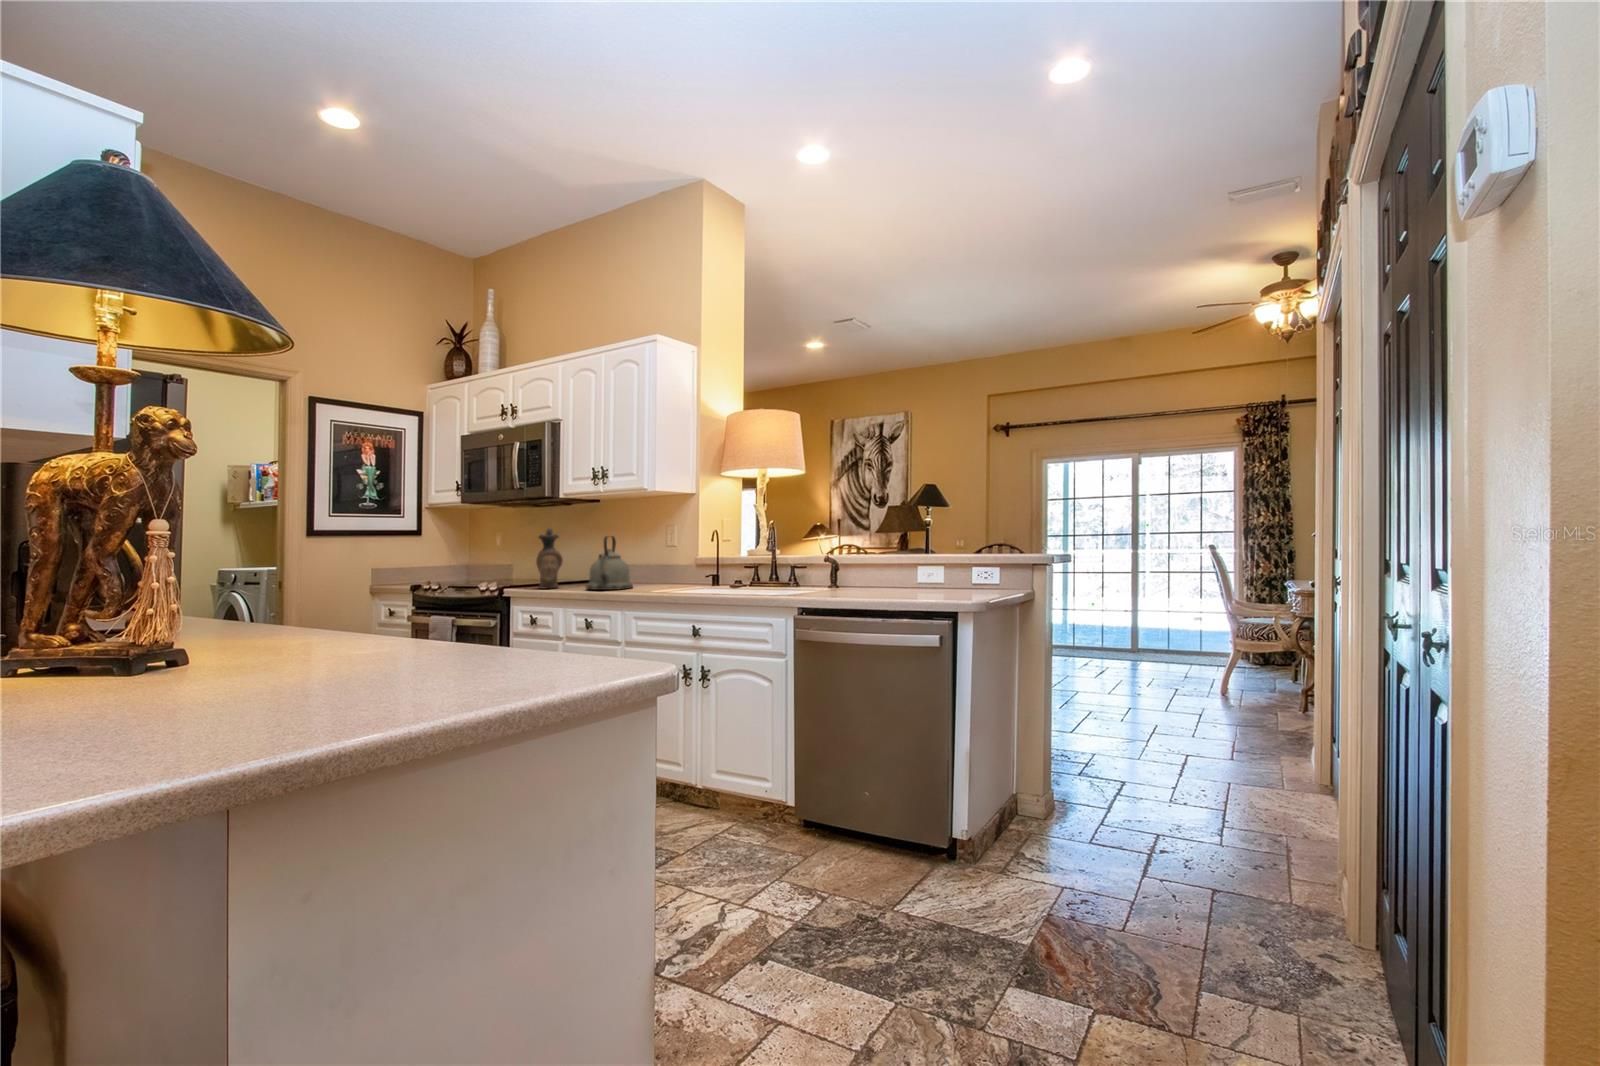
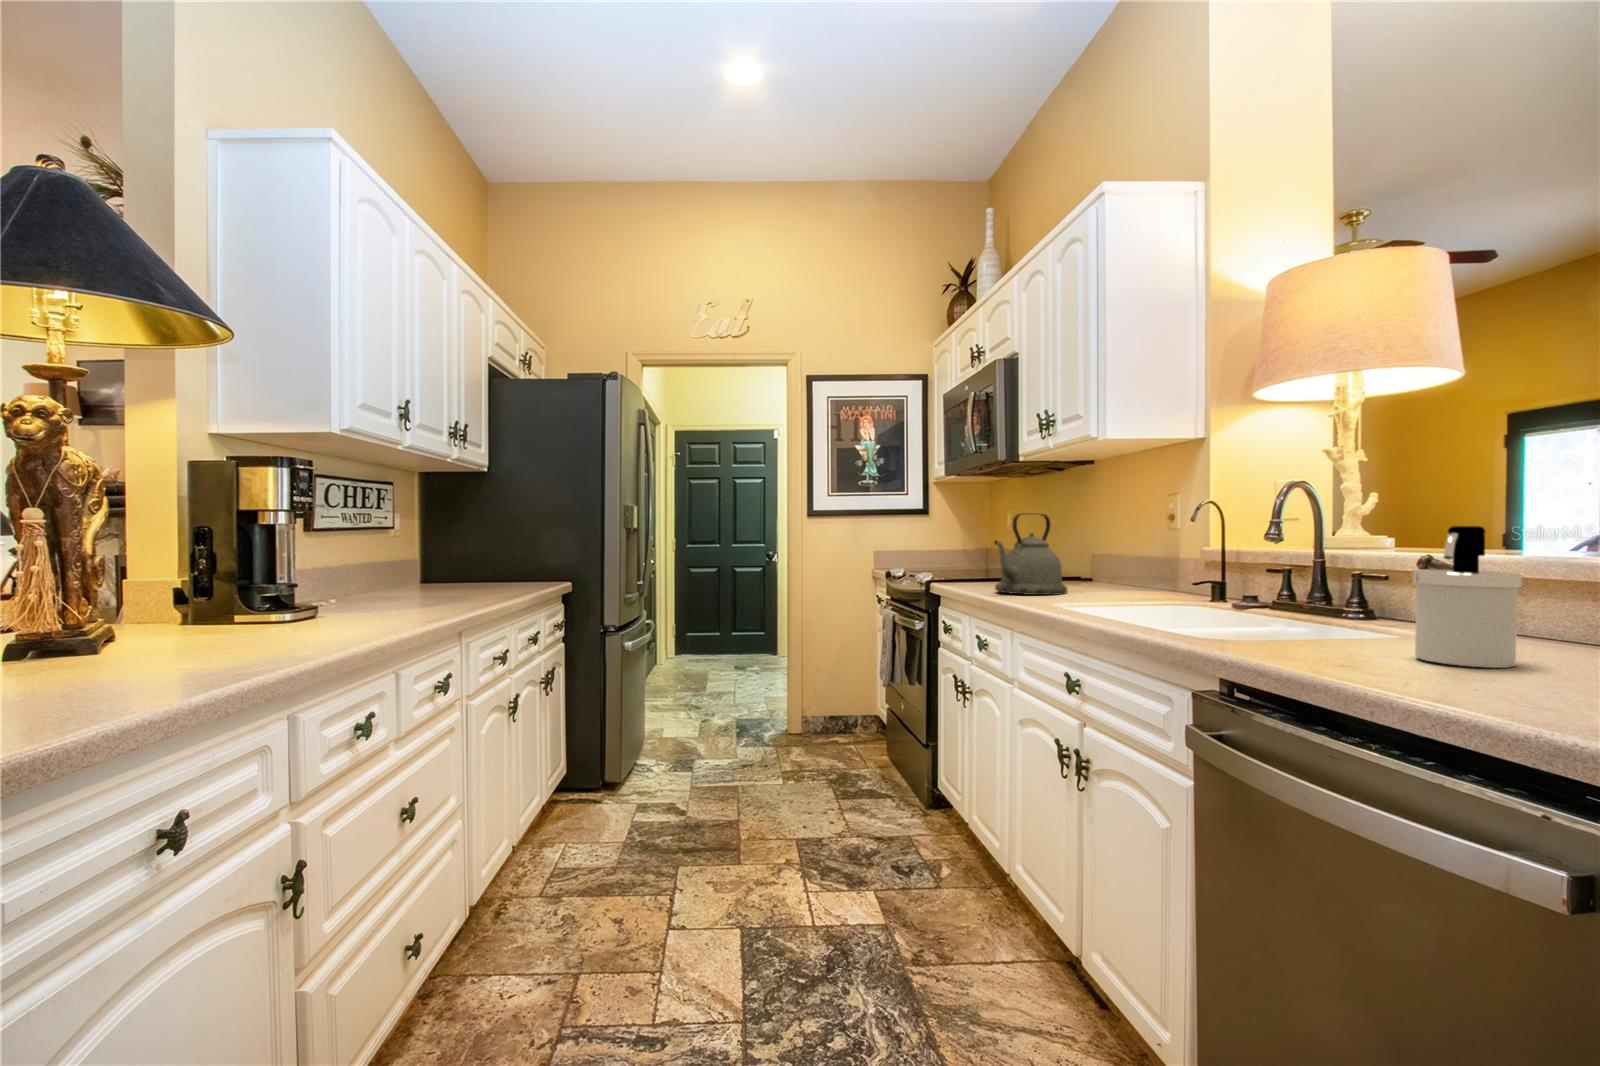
ceramic pitcher: present [536,528,563,588] -> none [956,502,992,586]
soap dispenser: none [865,543,896,595] -> present [1413,526,1522,668]

